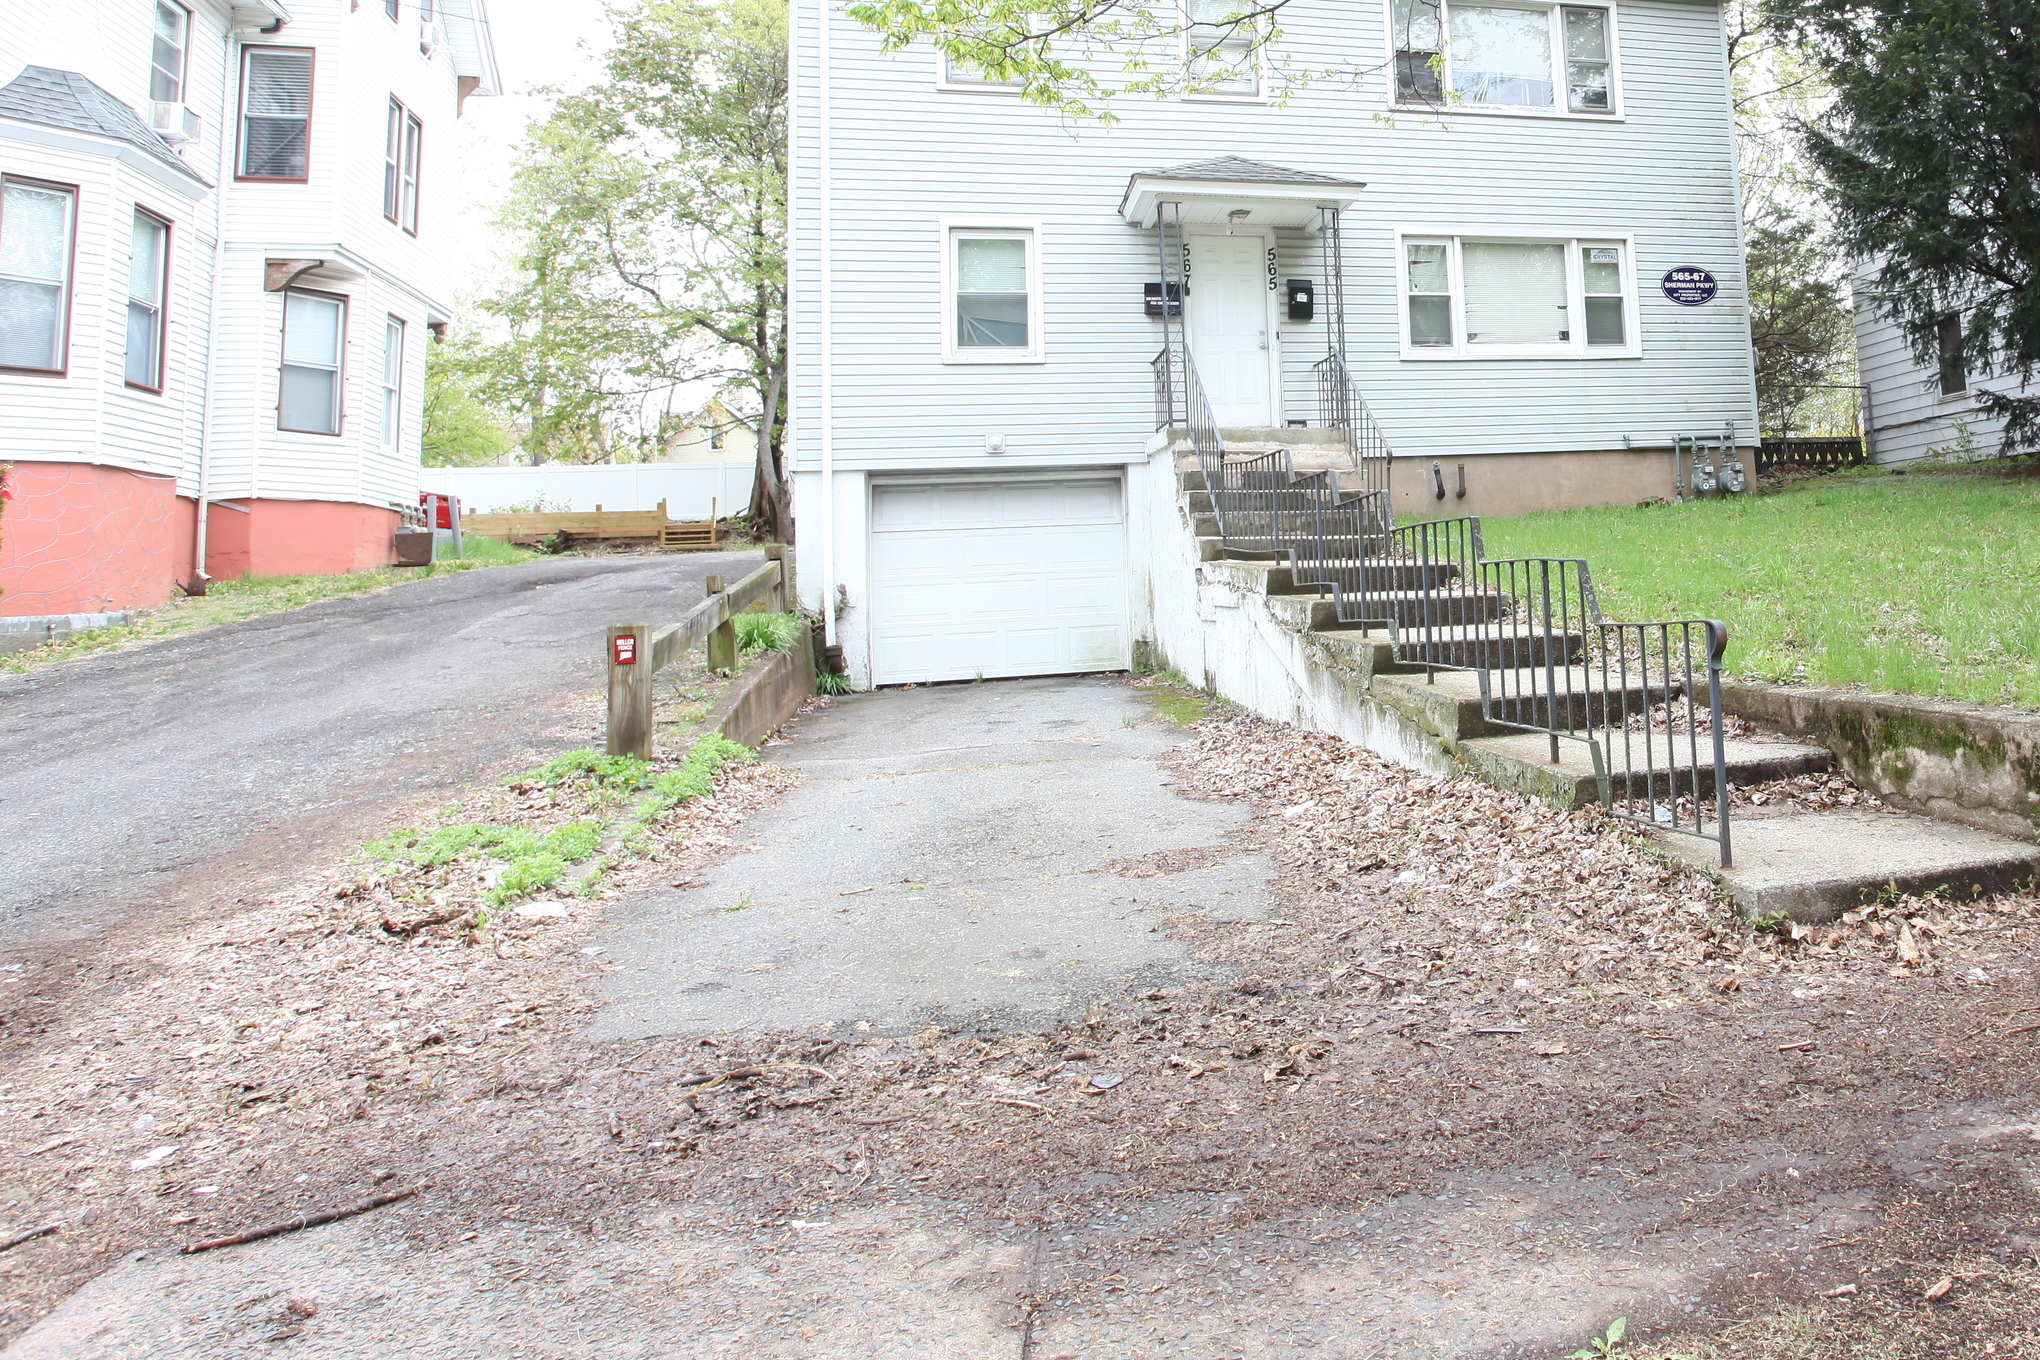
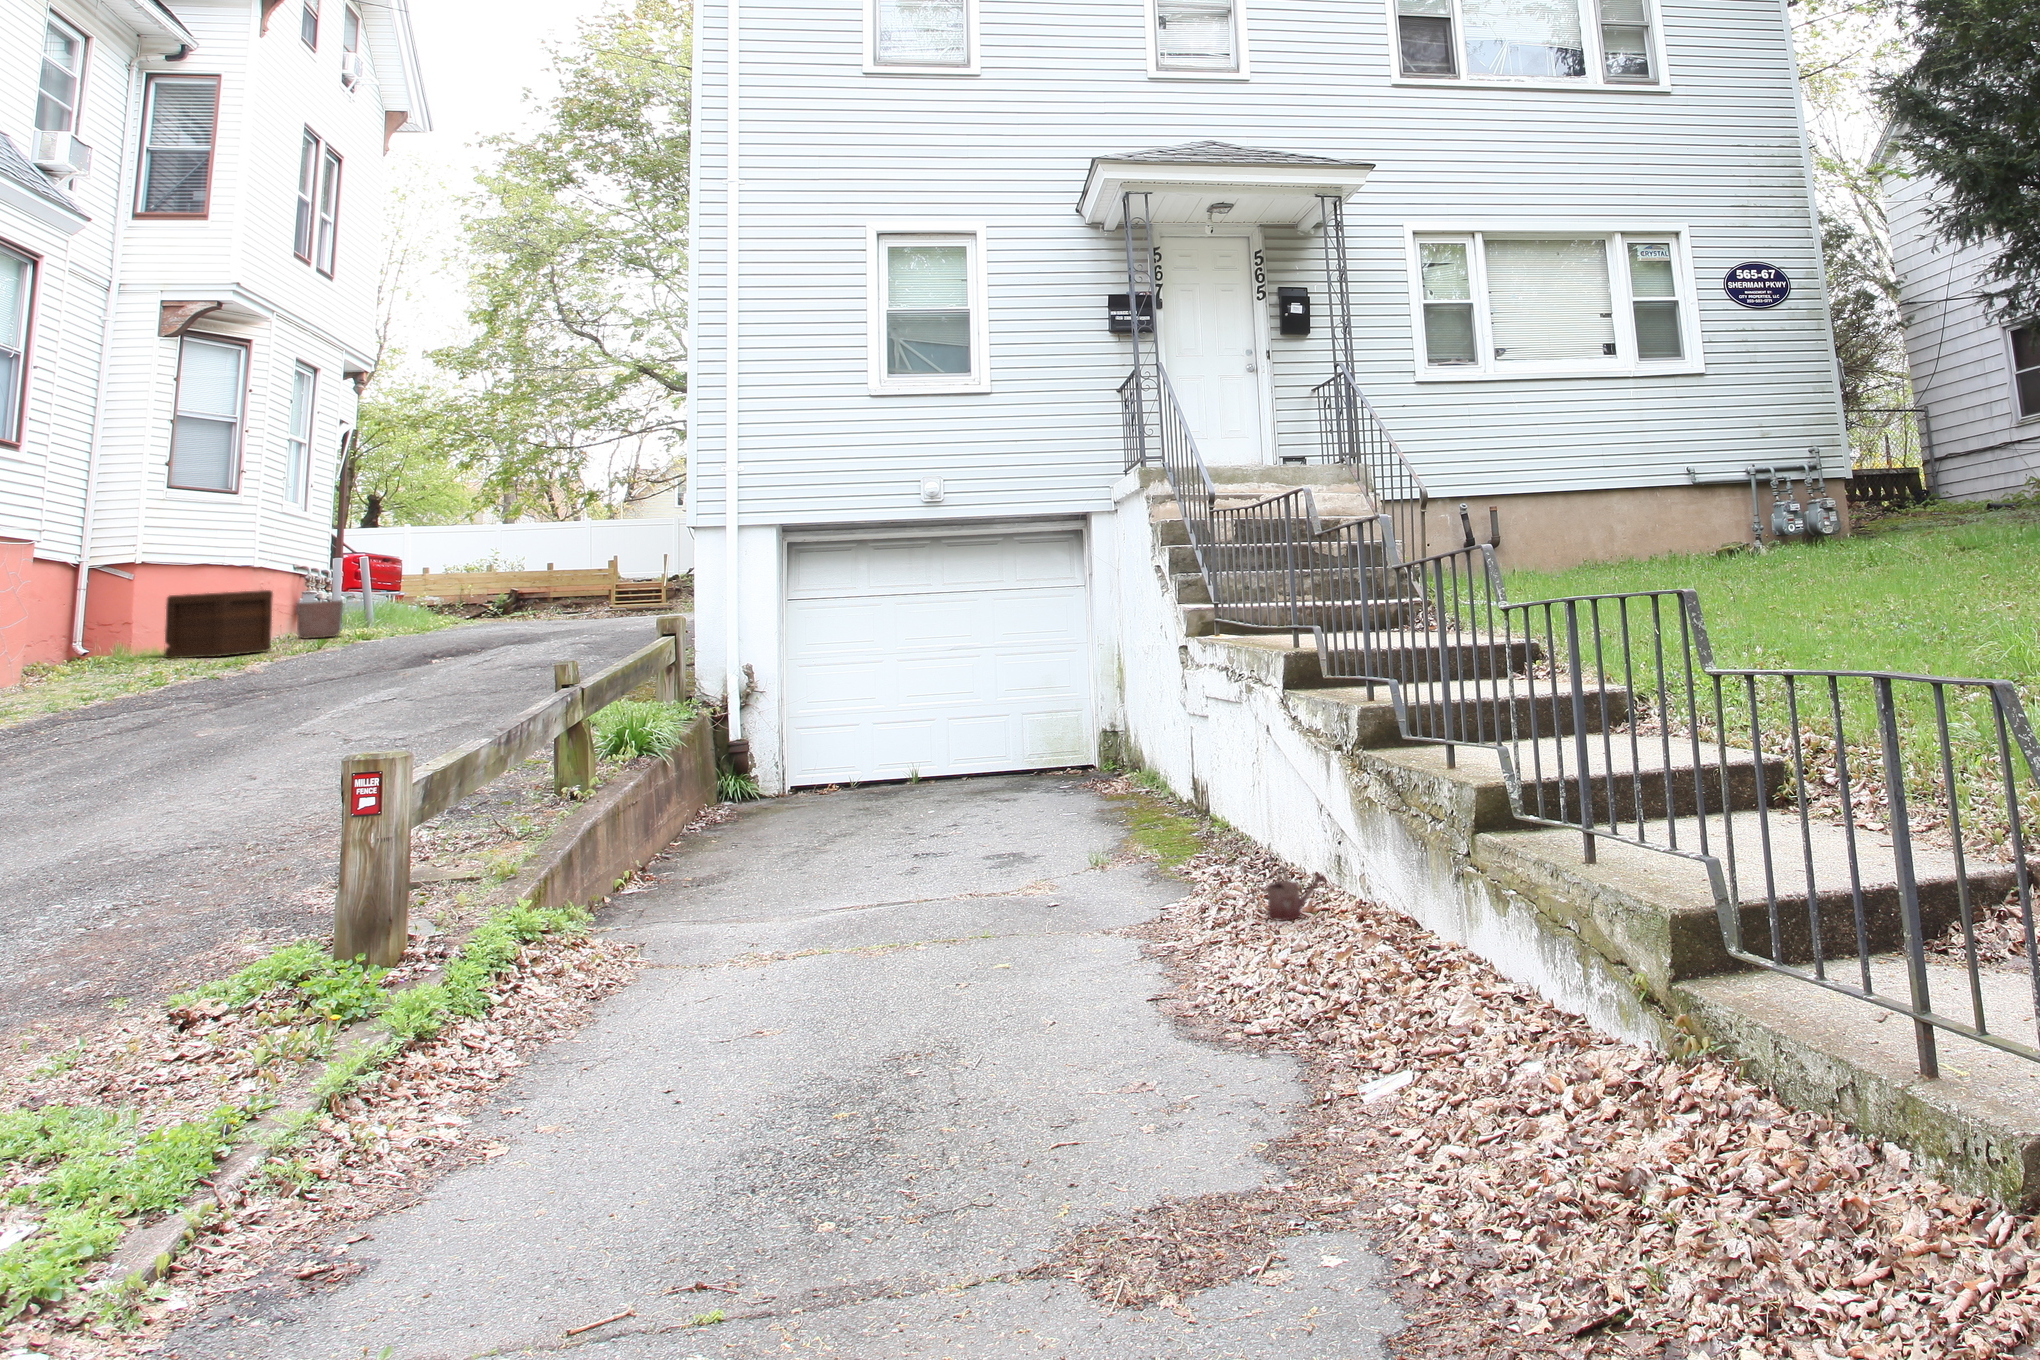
wooden crate: none [284,521,380,581] -> present [164,590,273,658]
watering can: present [176,574,214,596] -> present [1252,866,1325,921]

